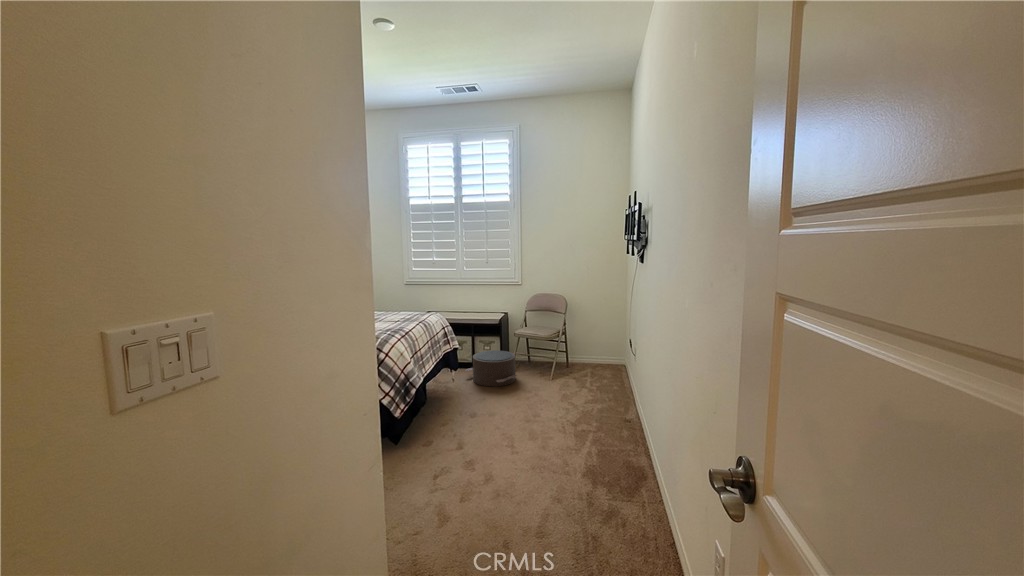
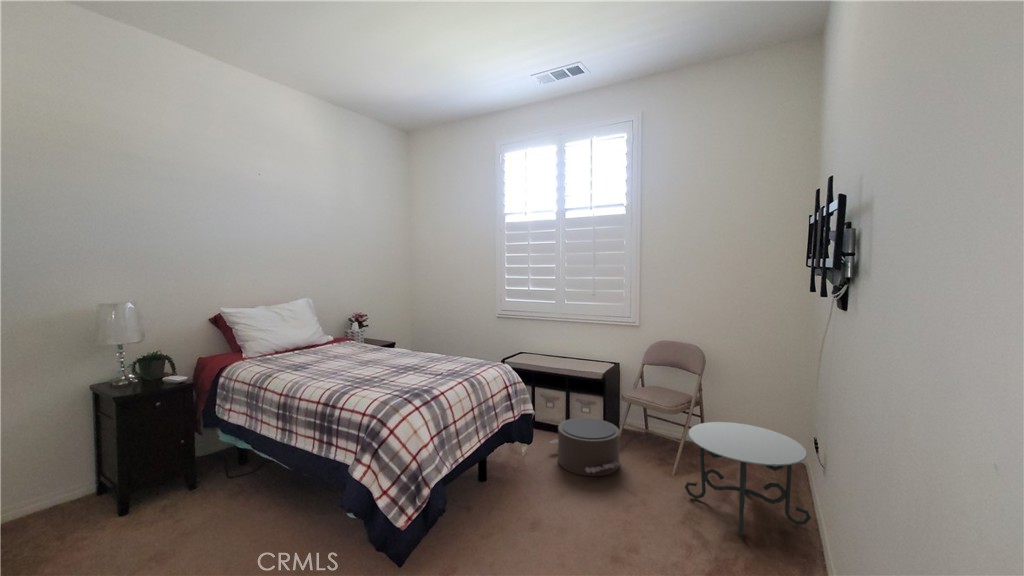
side table: none [559,339,627,398] -> present [685,422,811,536]

